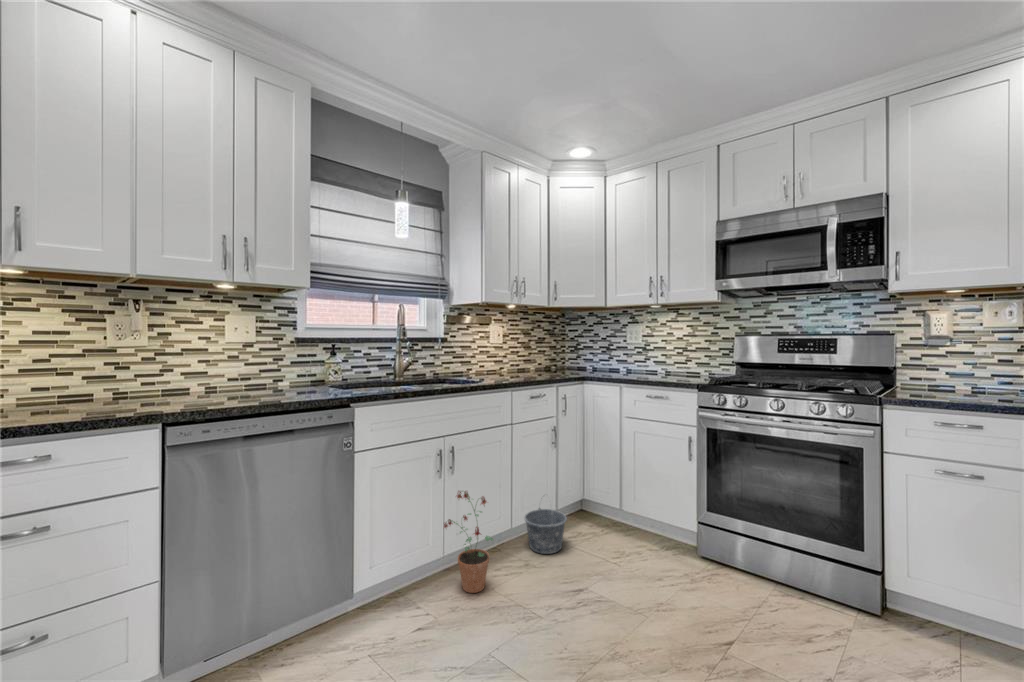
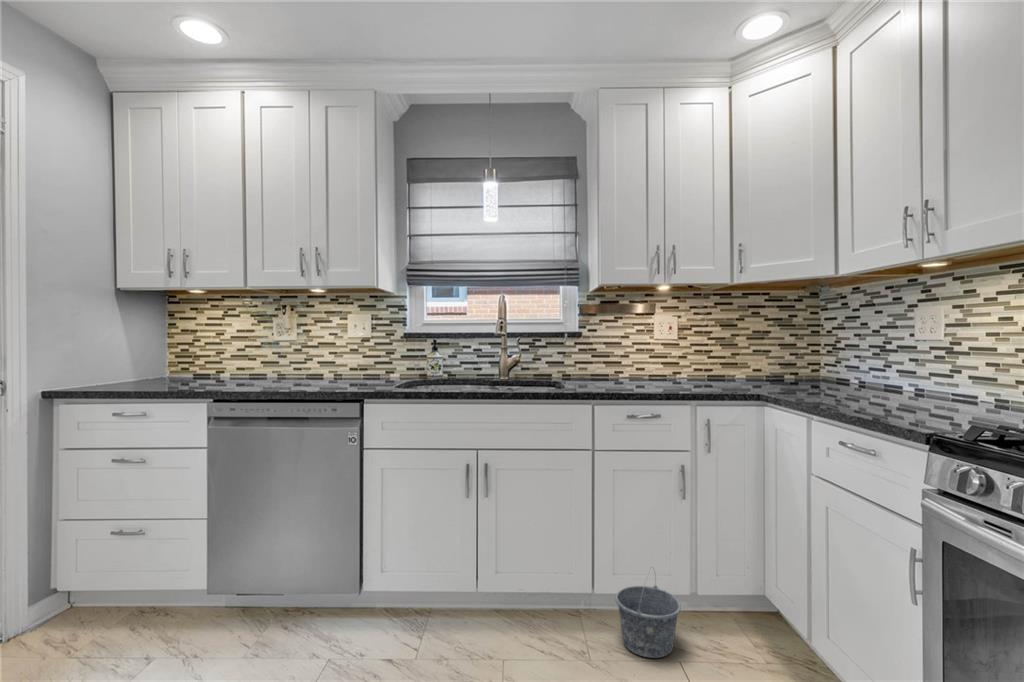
potted plant: present [444,491,493,593] -> none [475,520,526,653]

